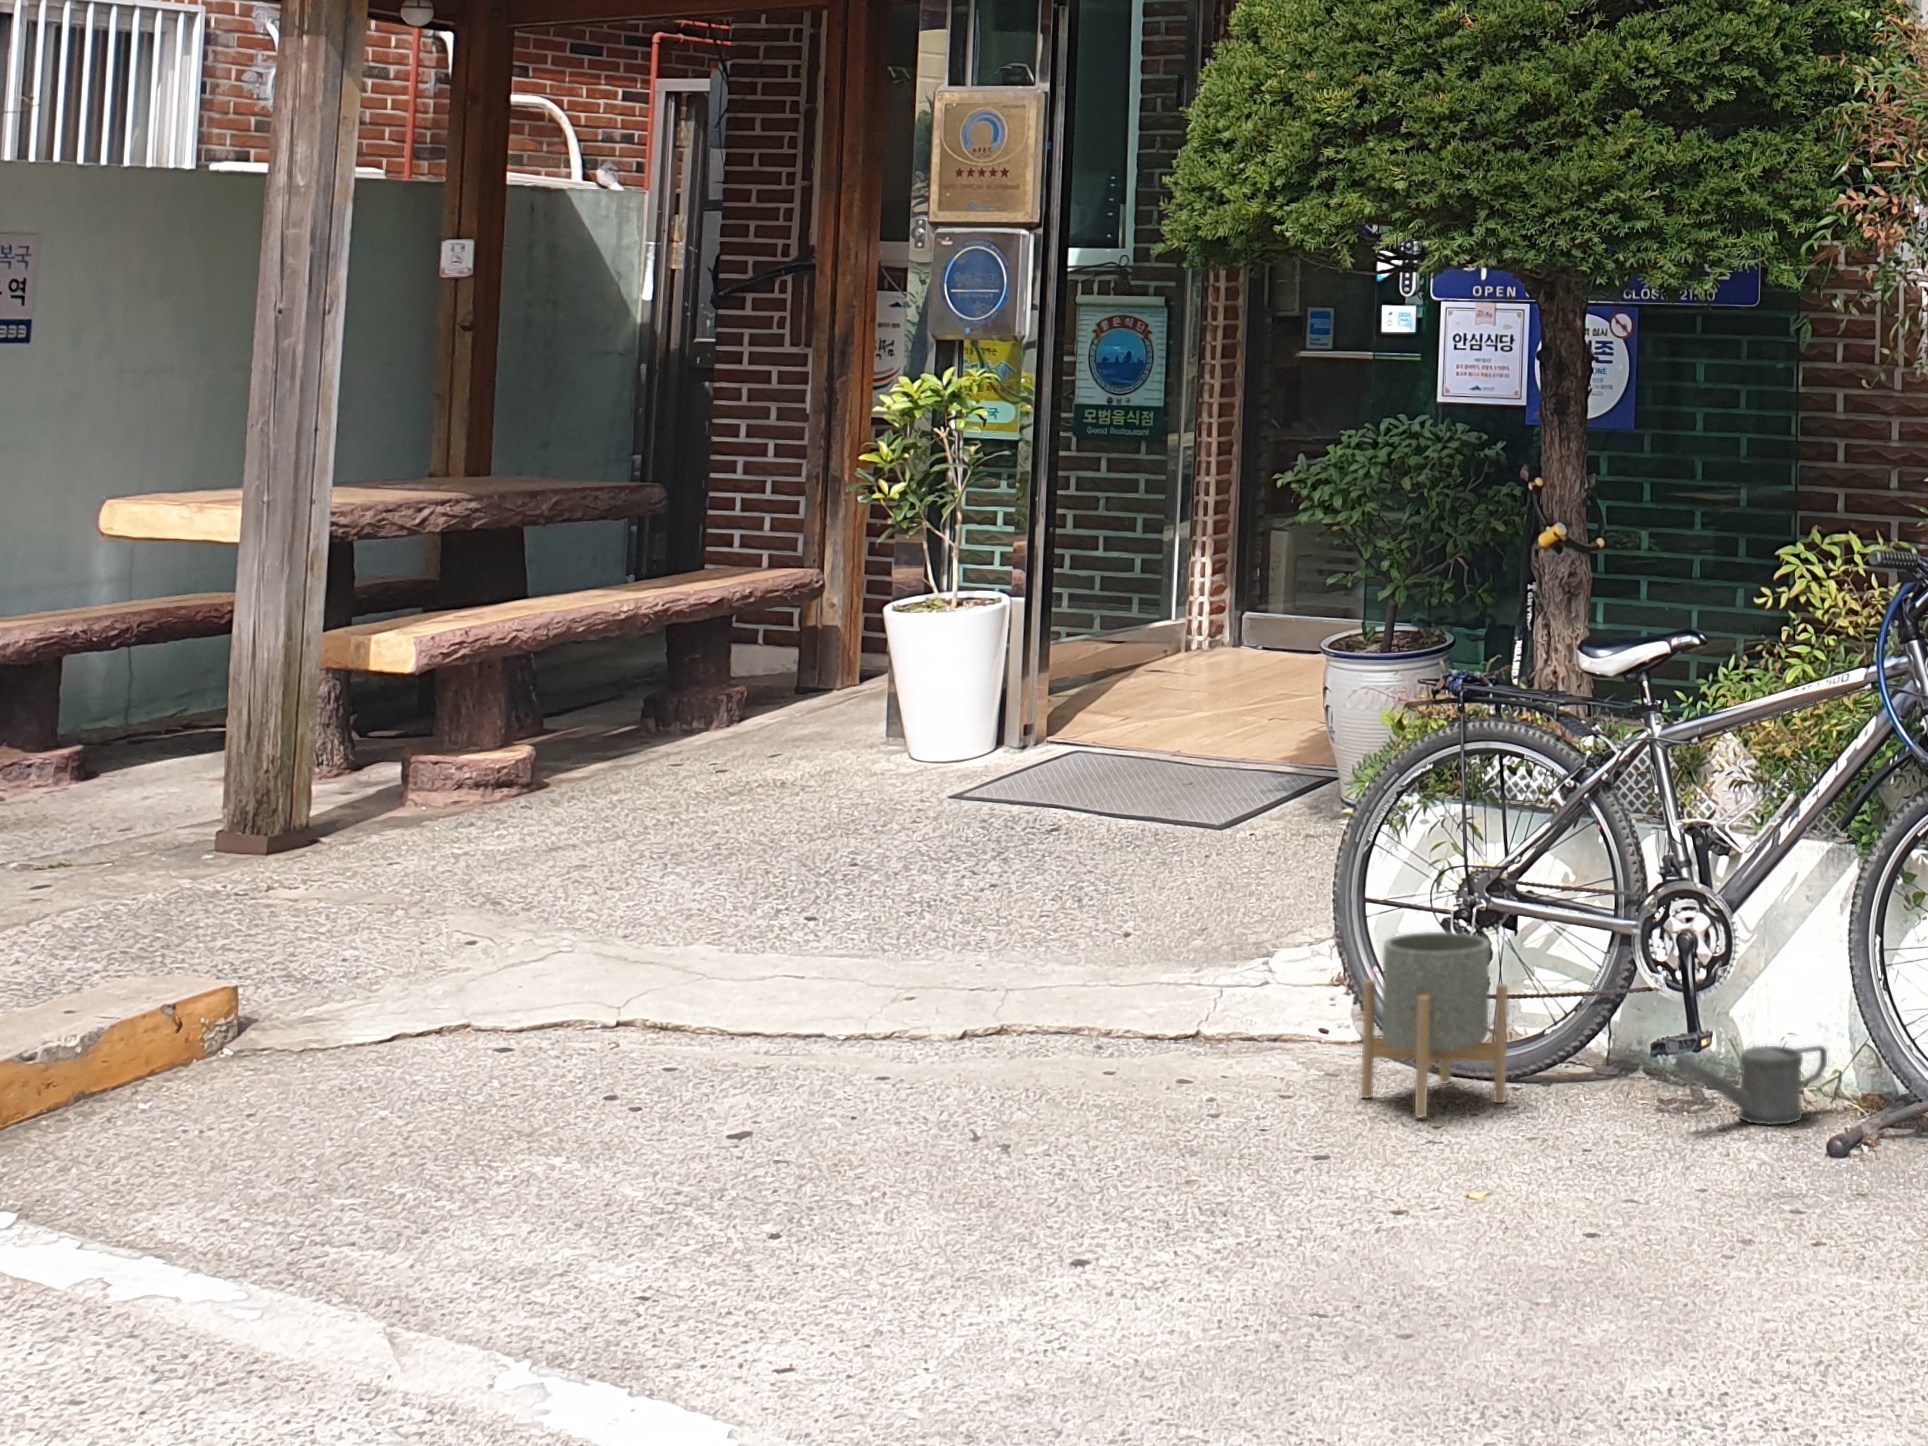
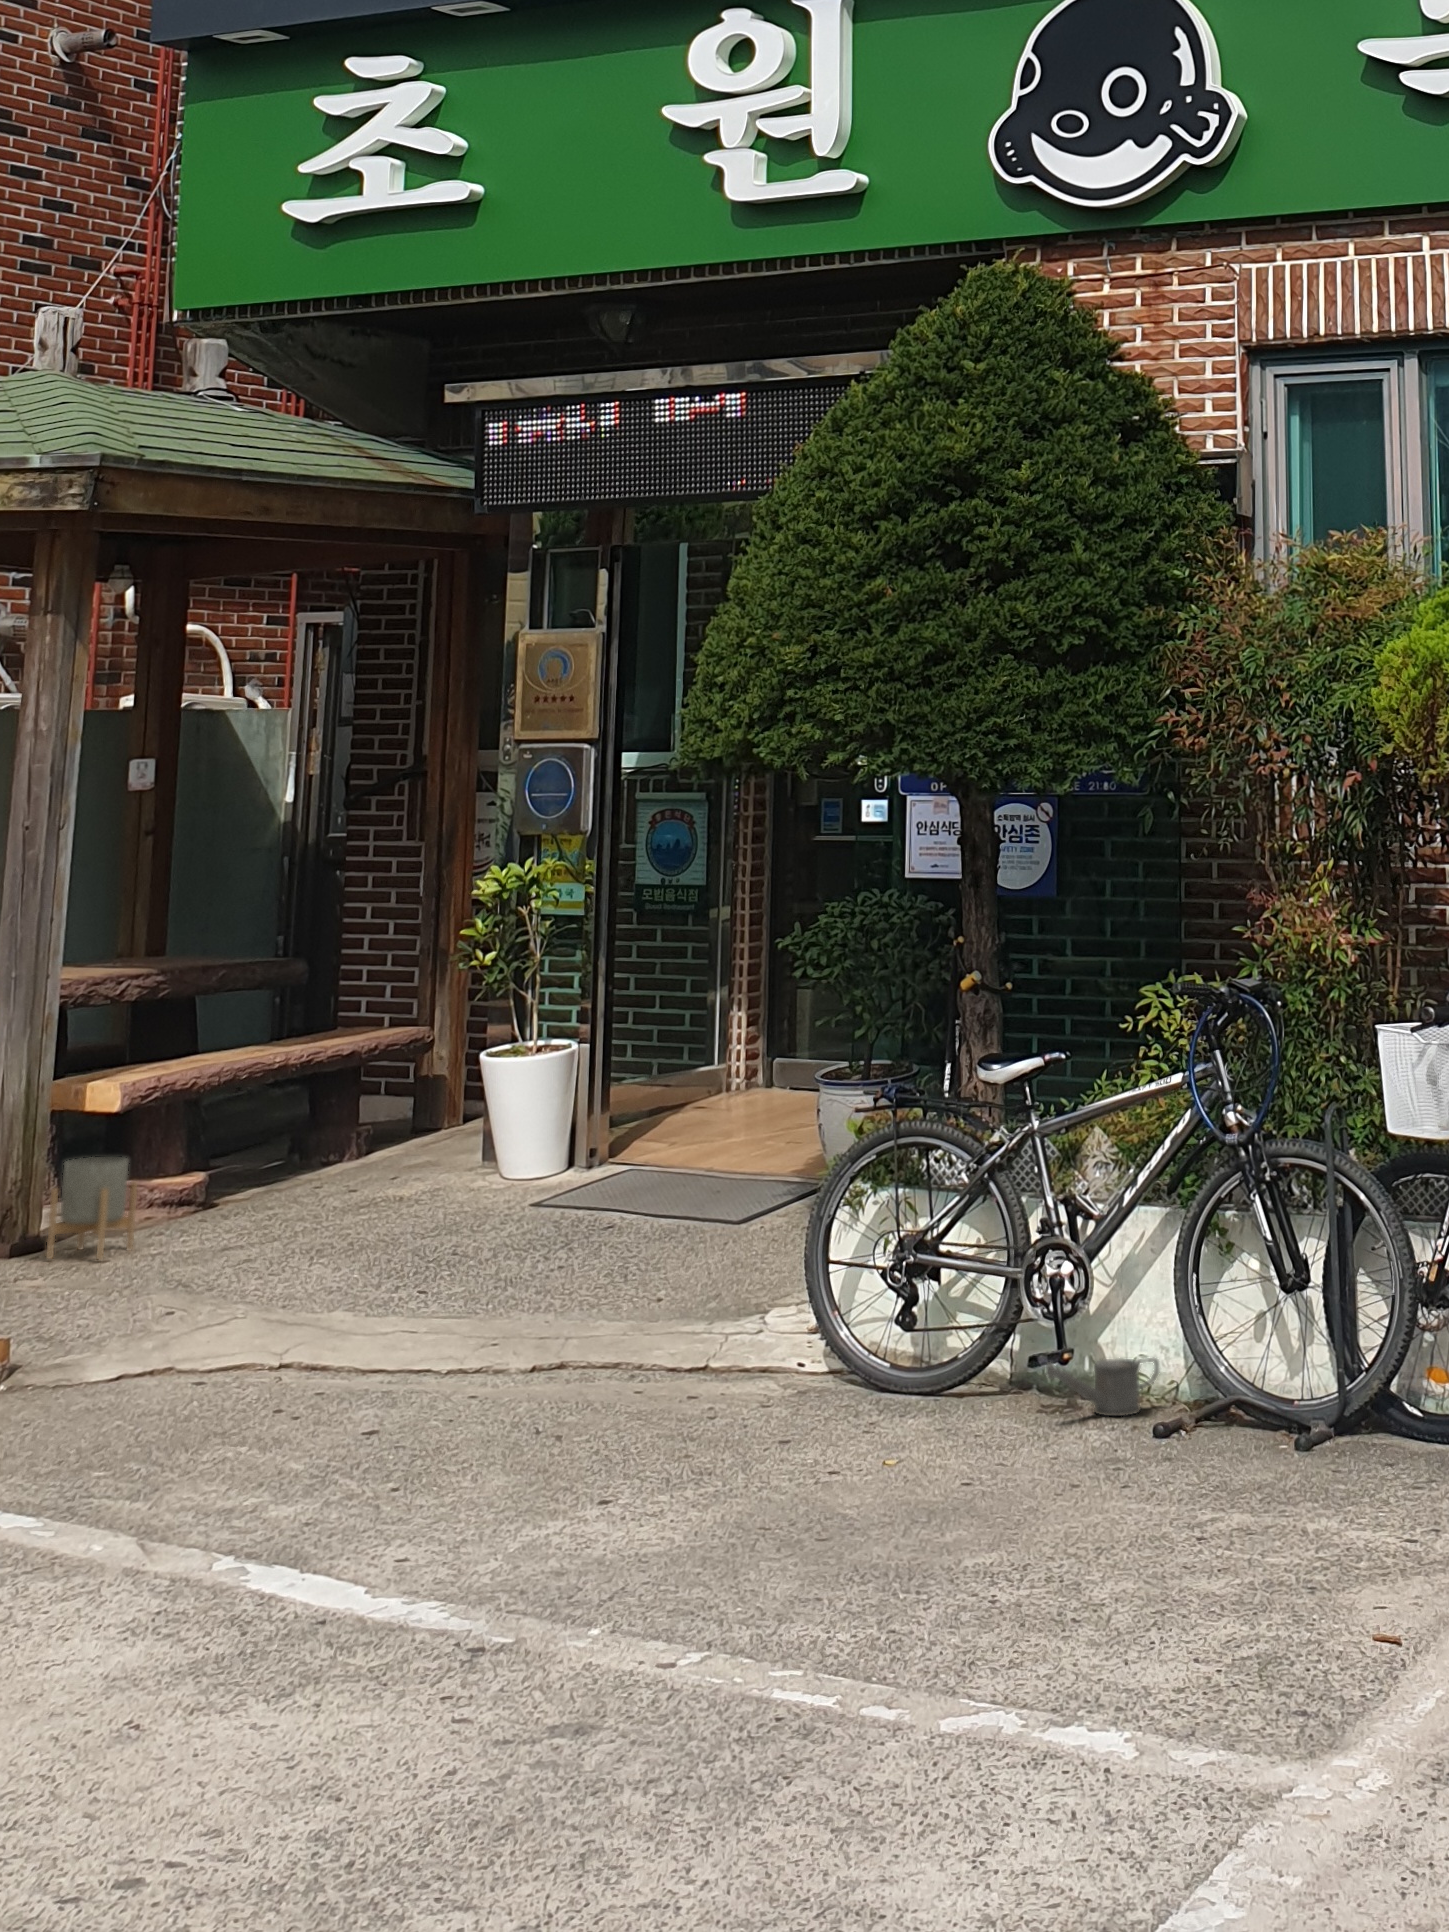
planter: present [1361,932,1508,1117] -> present [46,1157,137,1260]

